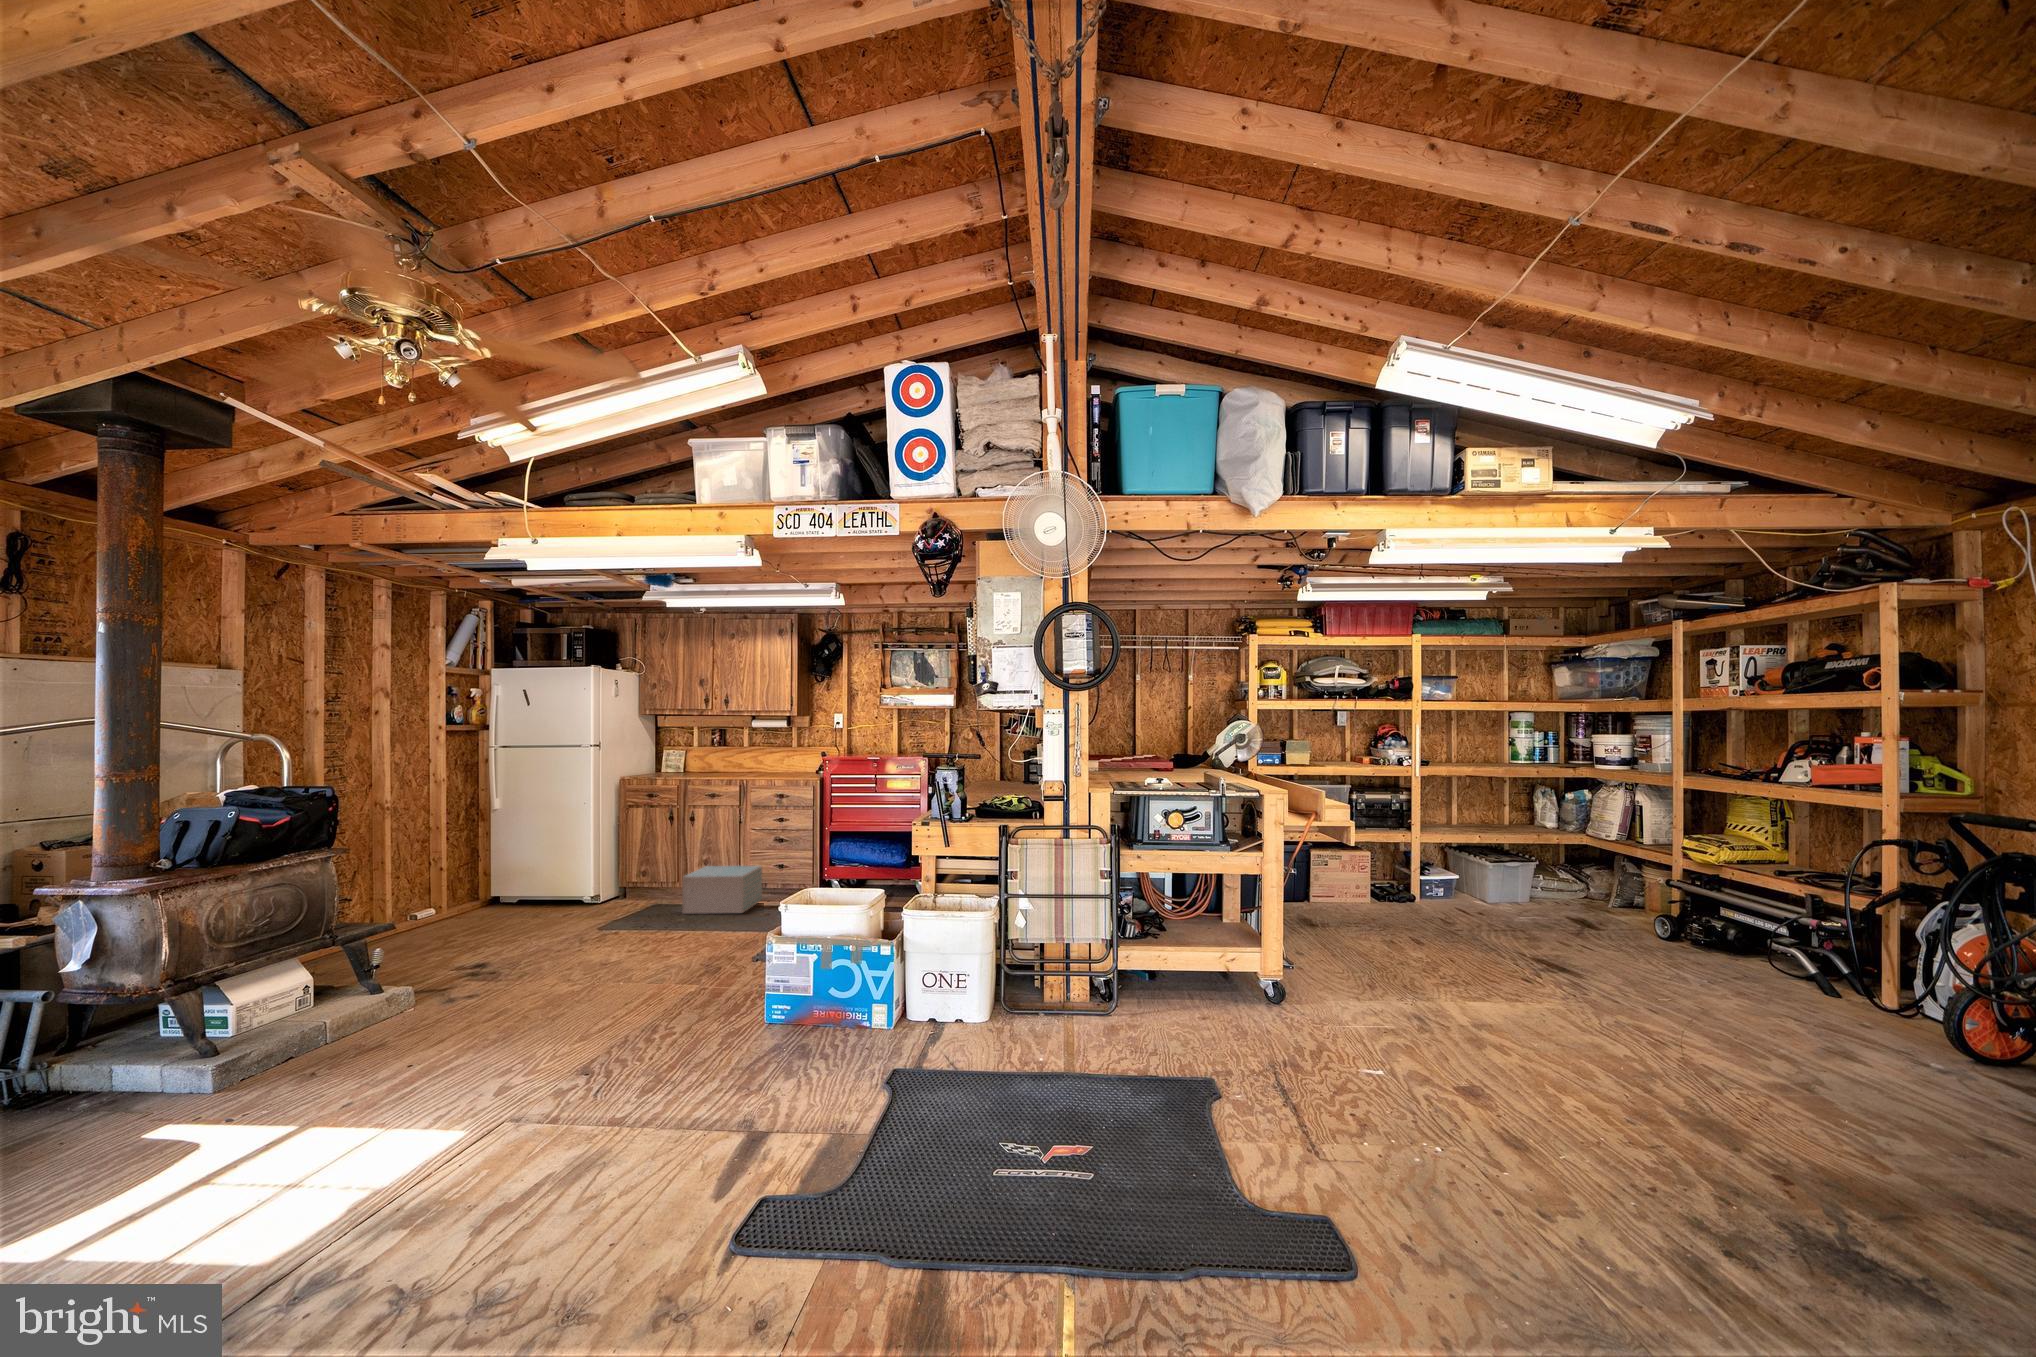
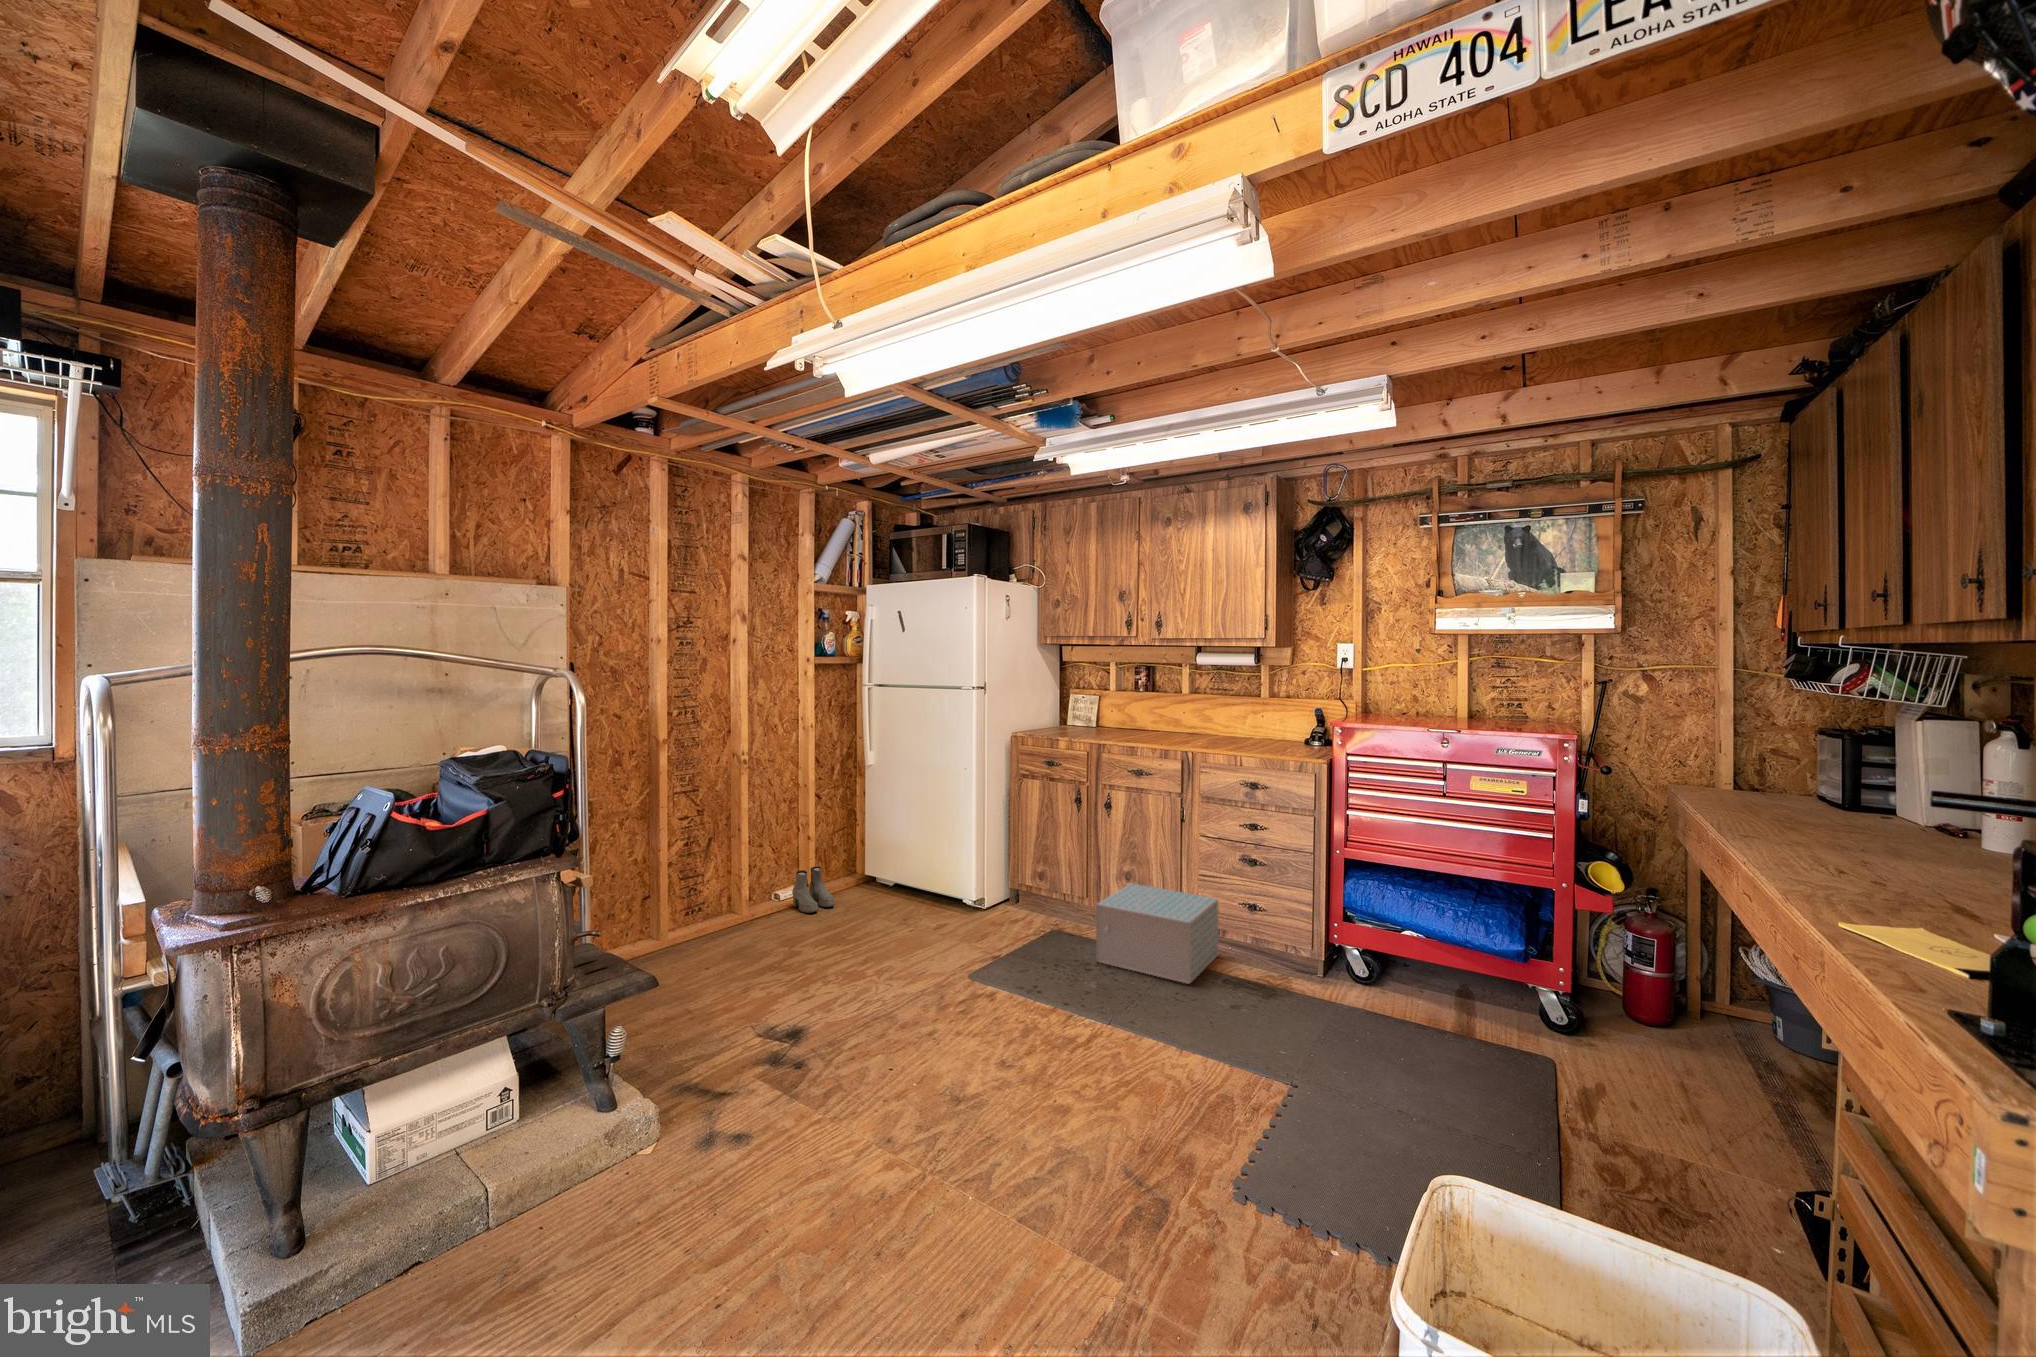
boots: none [417,889,459,924] -> present [792,866,834,913]

